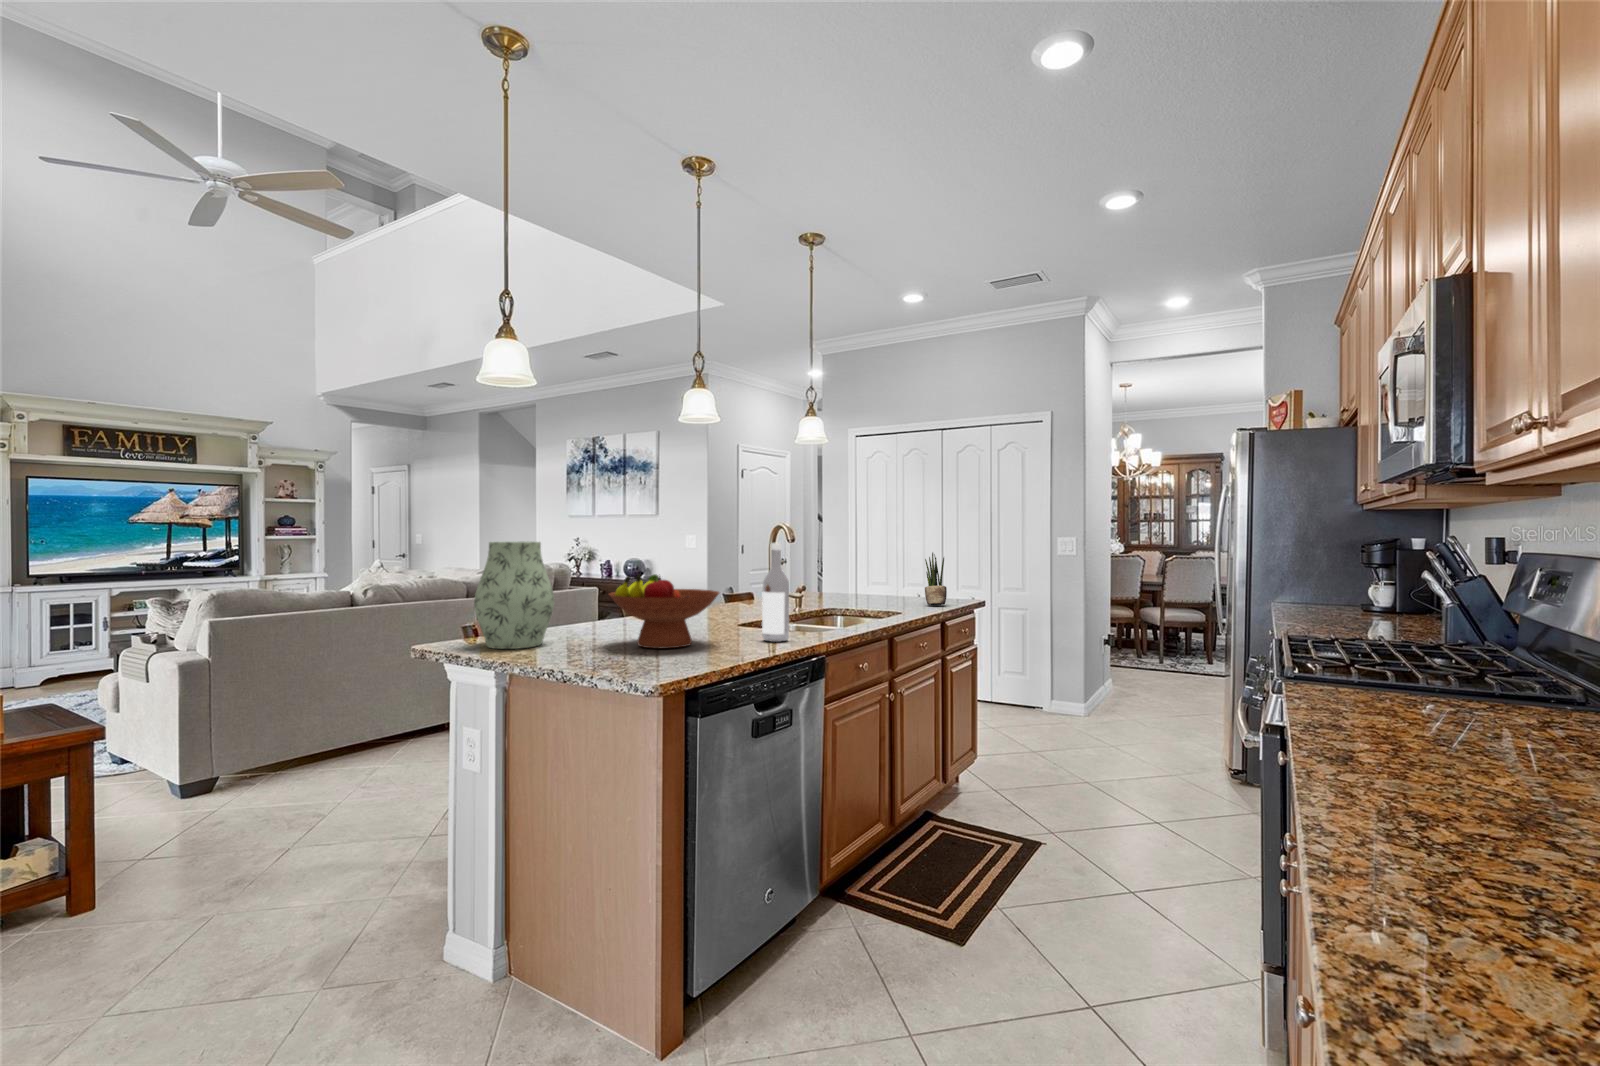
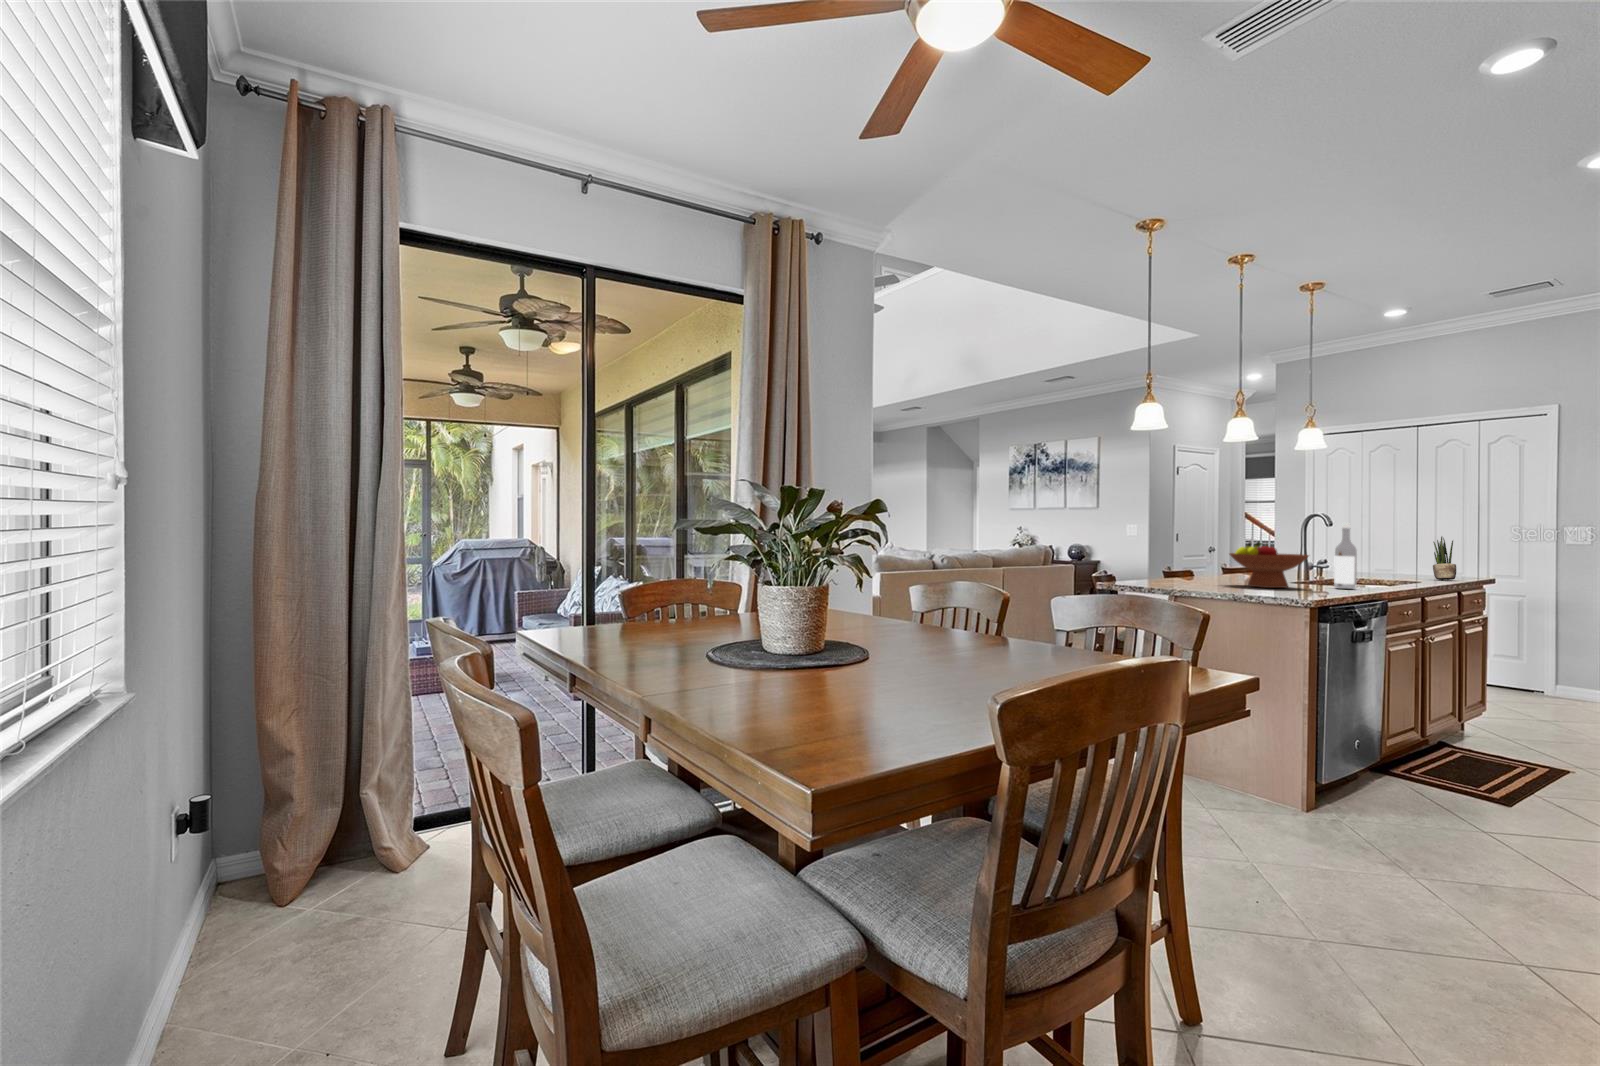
vase: present [474,541,554,649] -> none [1139,521,1189,584]

